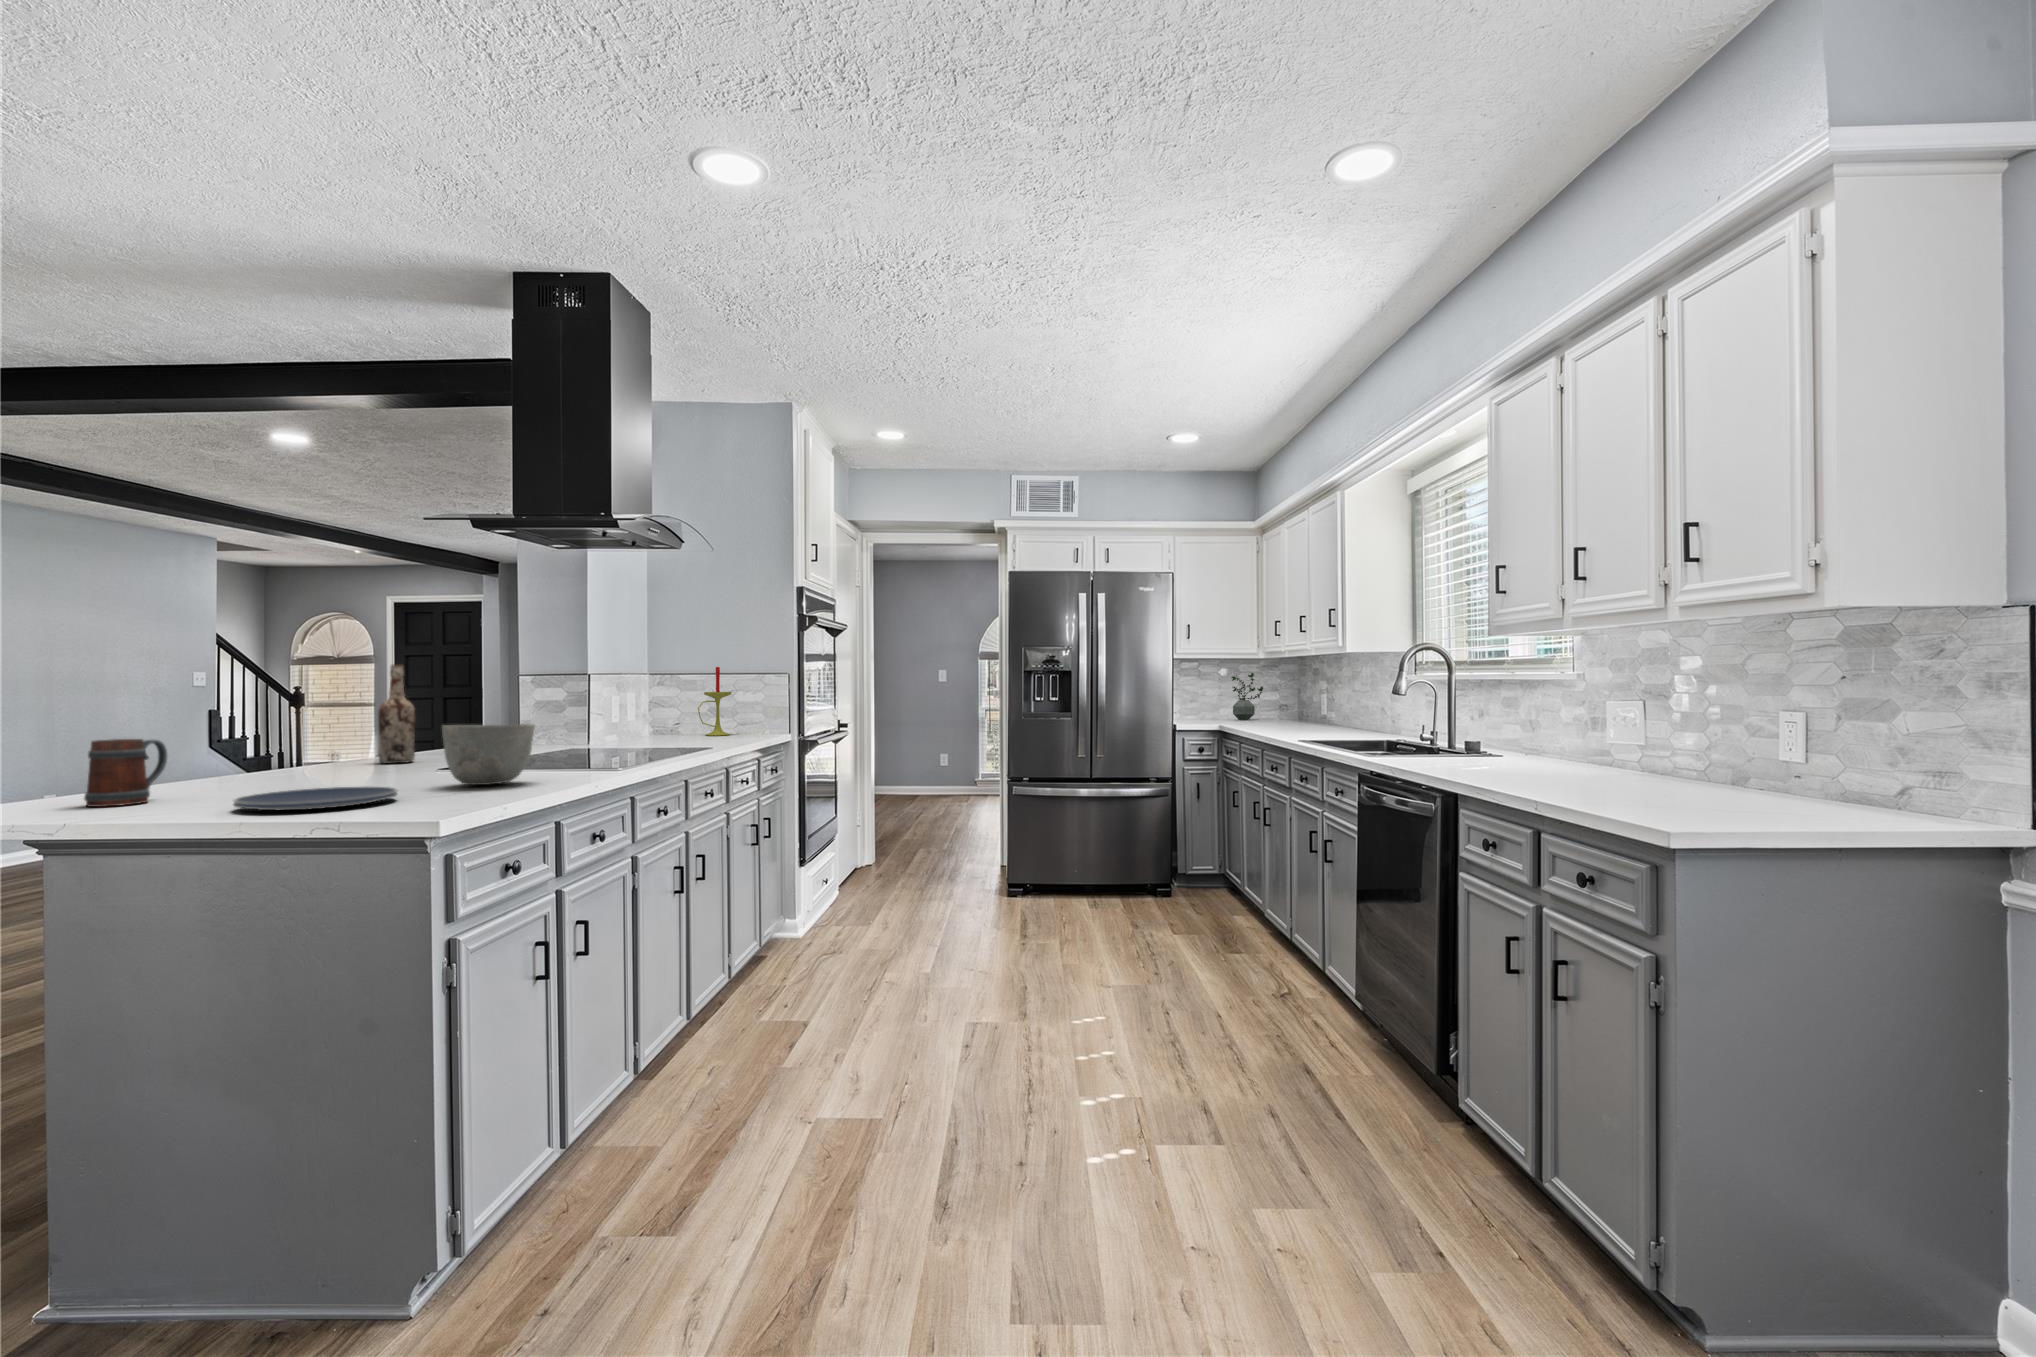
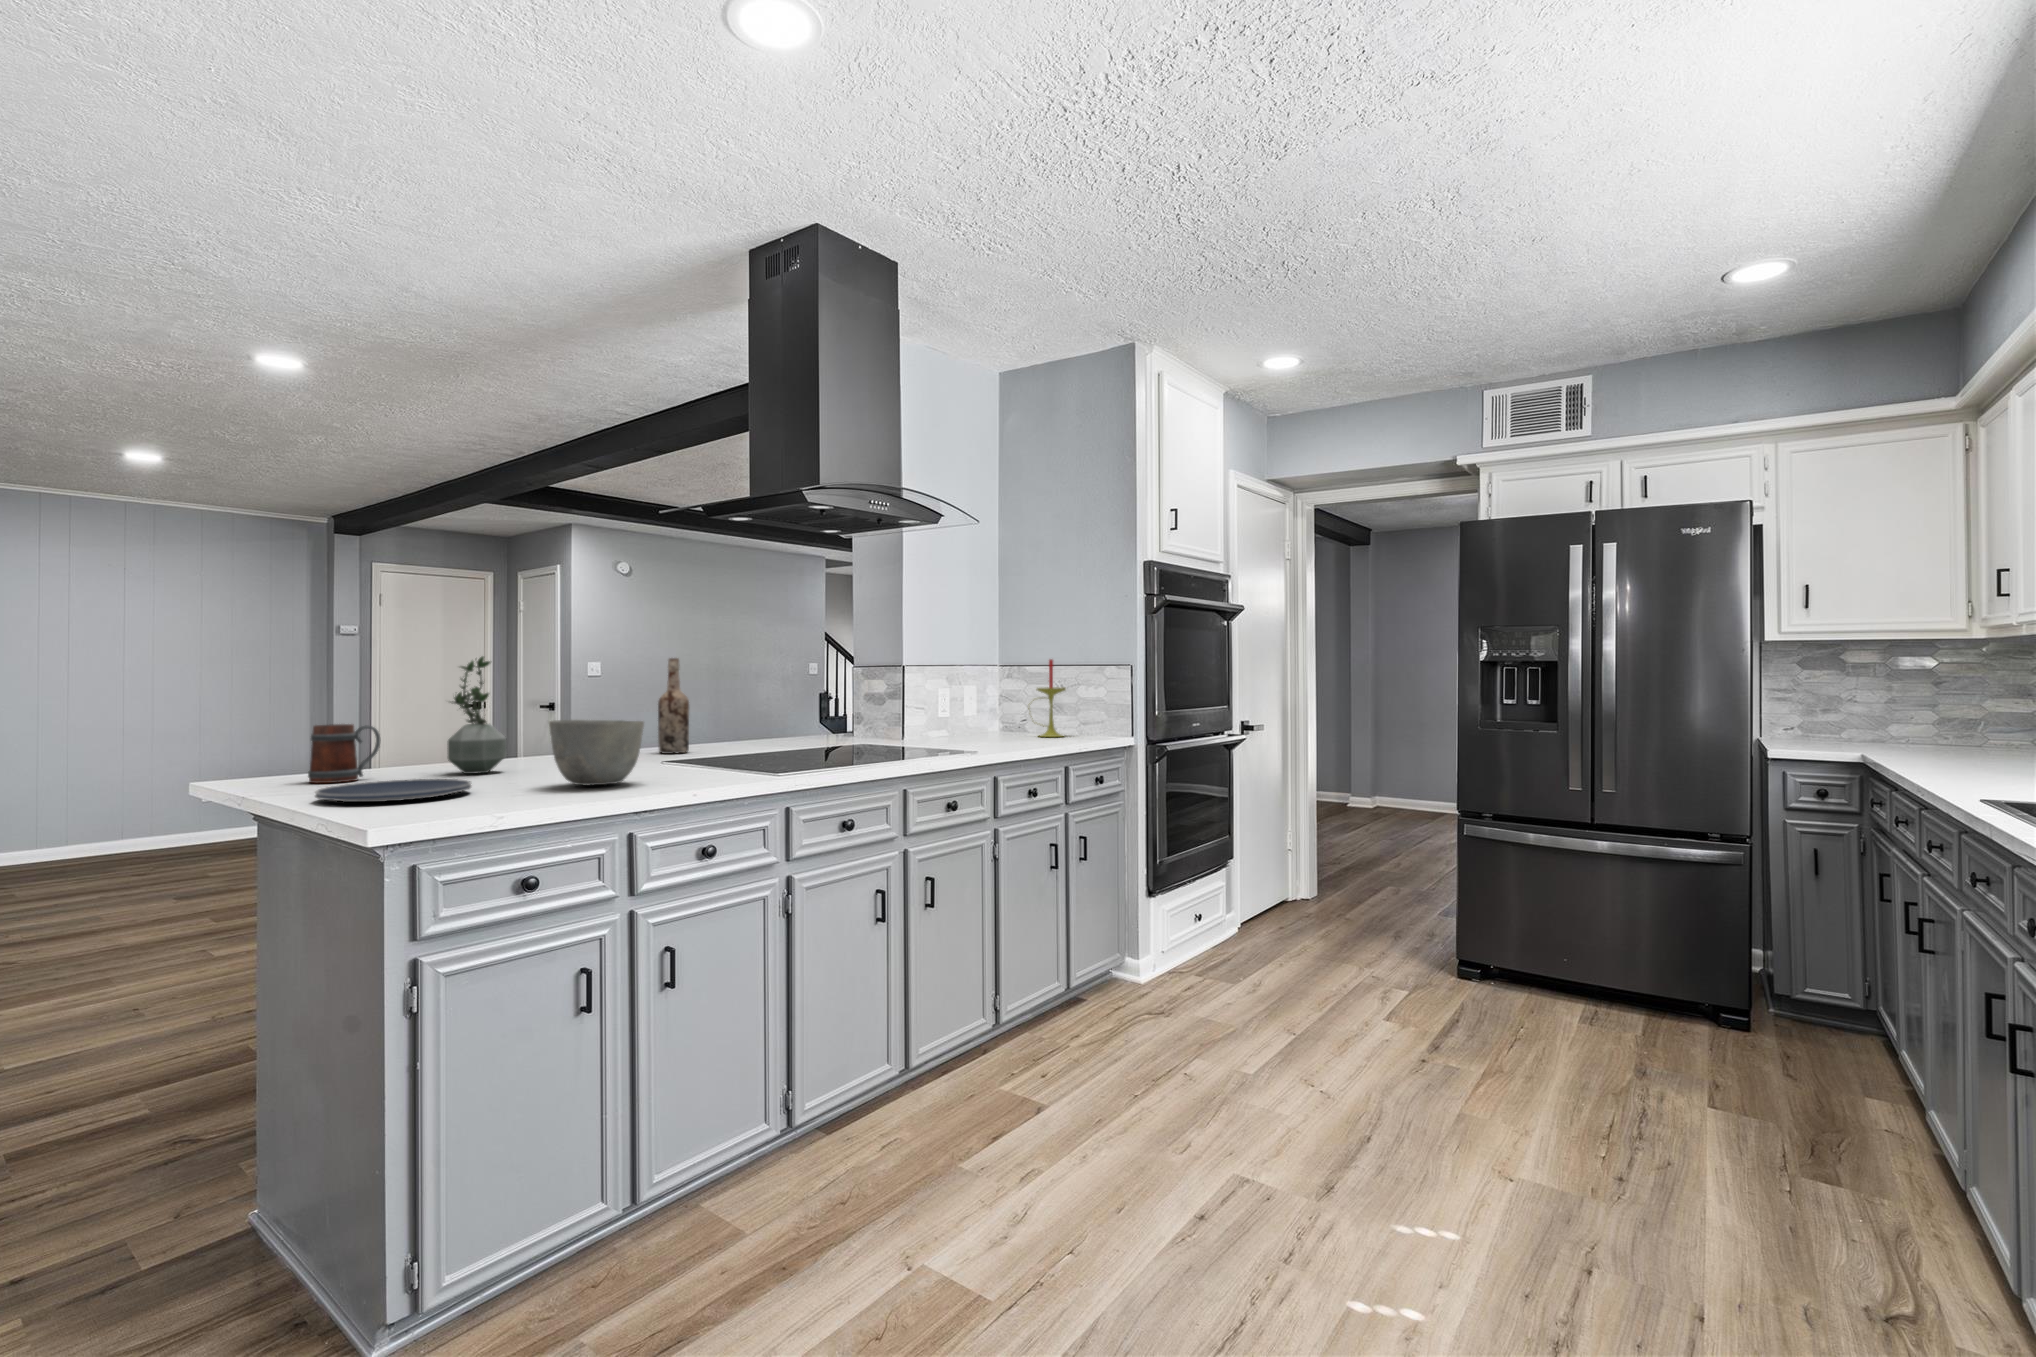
potted plant: present [1232,673,1263,720] -> present [447,656,506,774]

